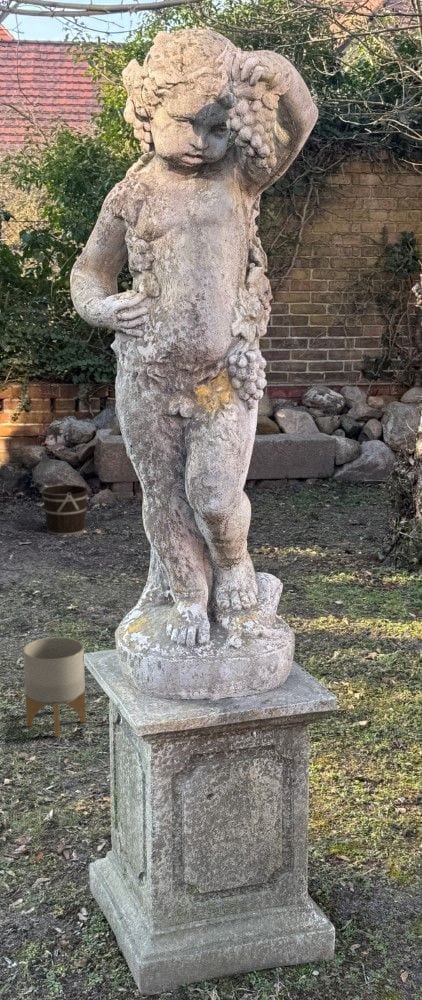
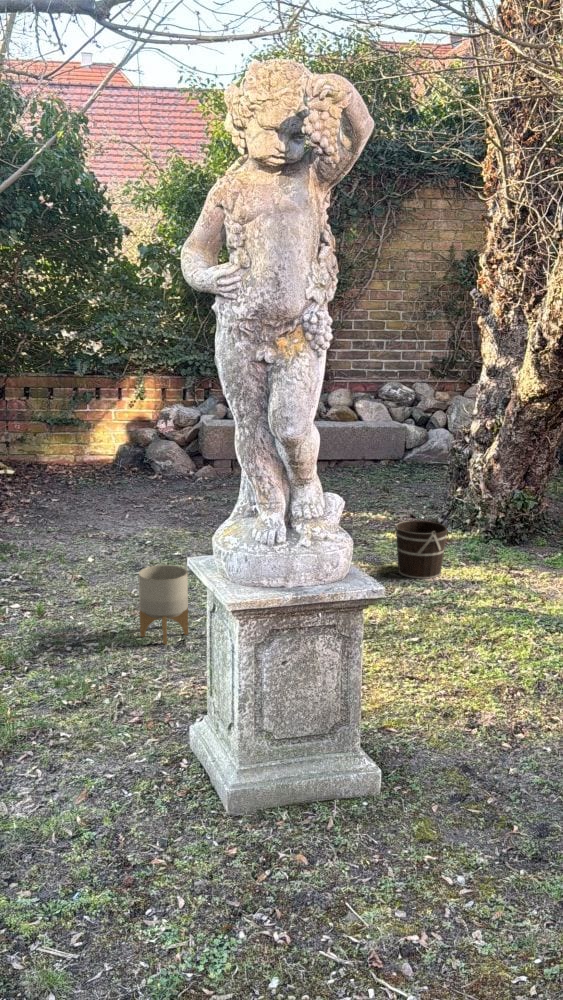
bucket: present [41,484,87,535] -> present [396,520,448,579]

